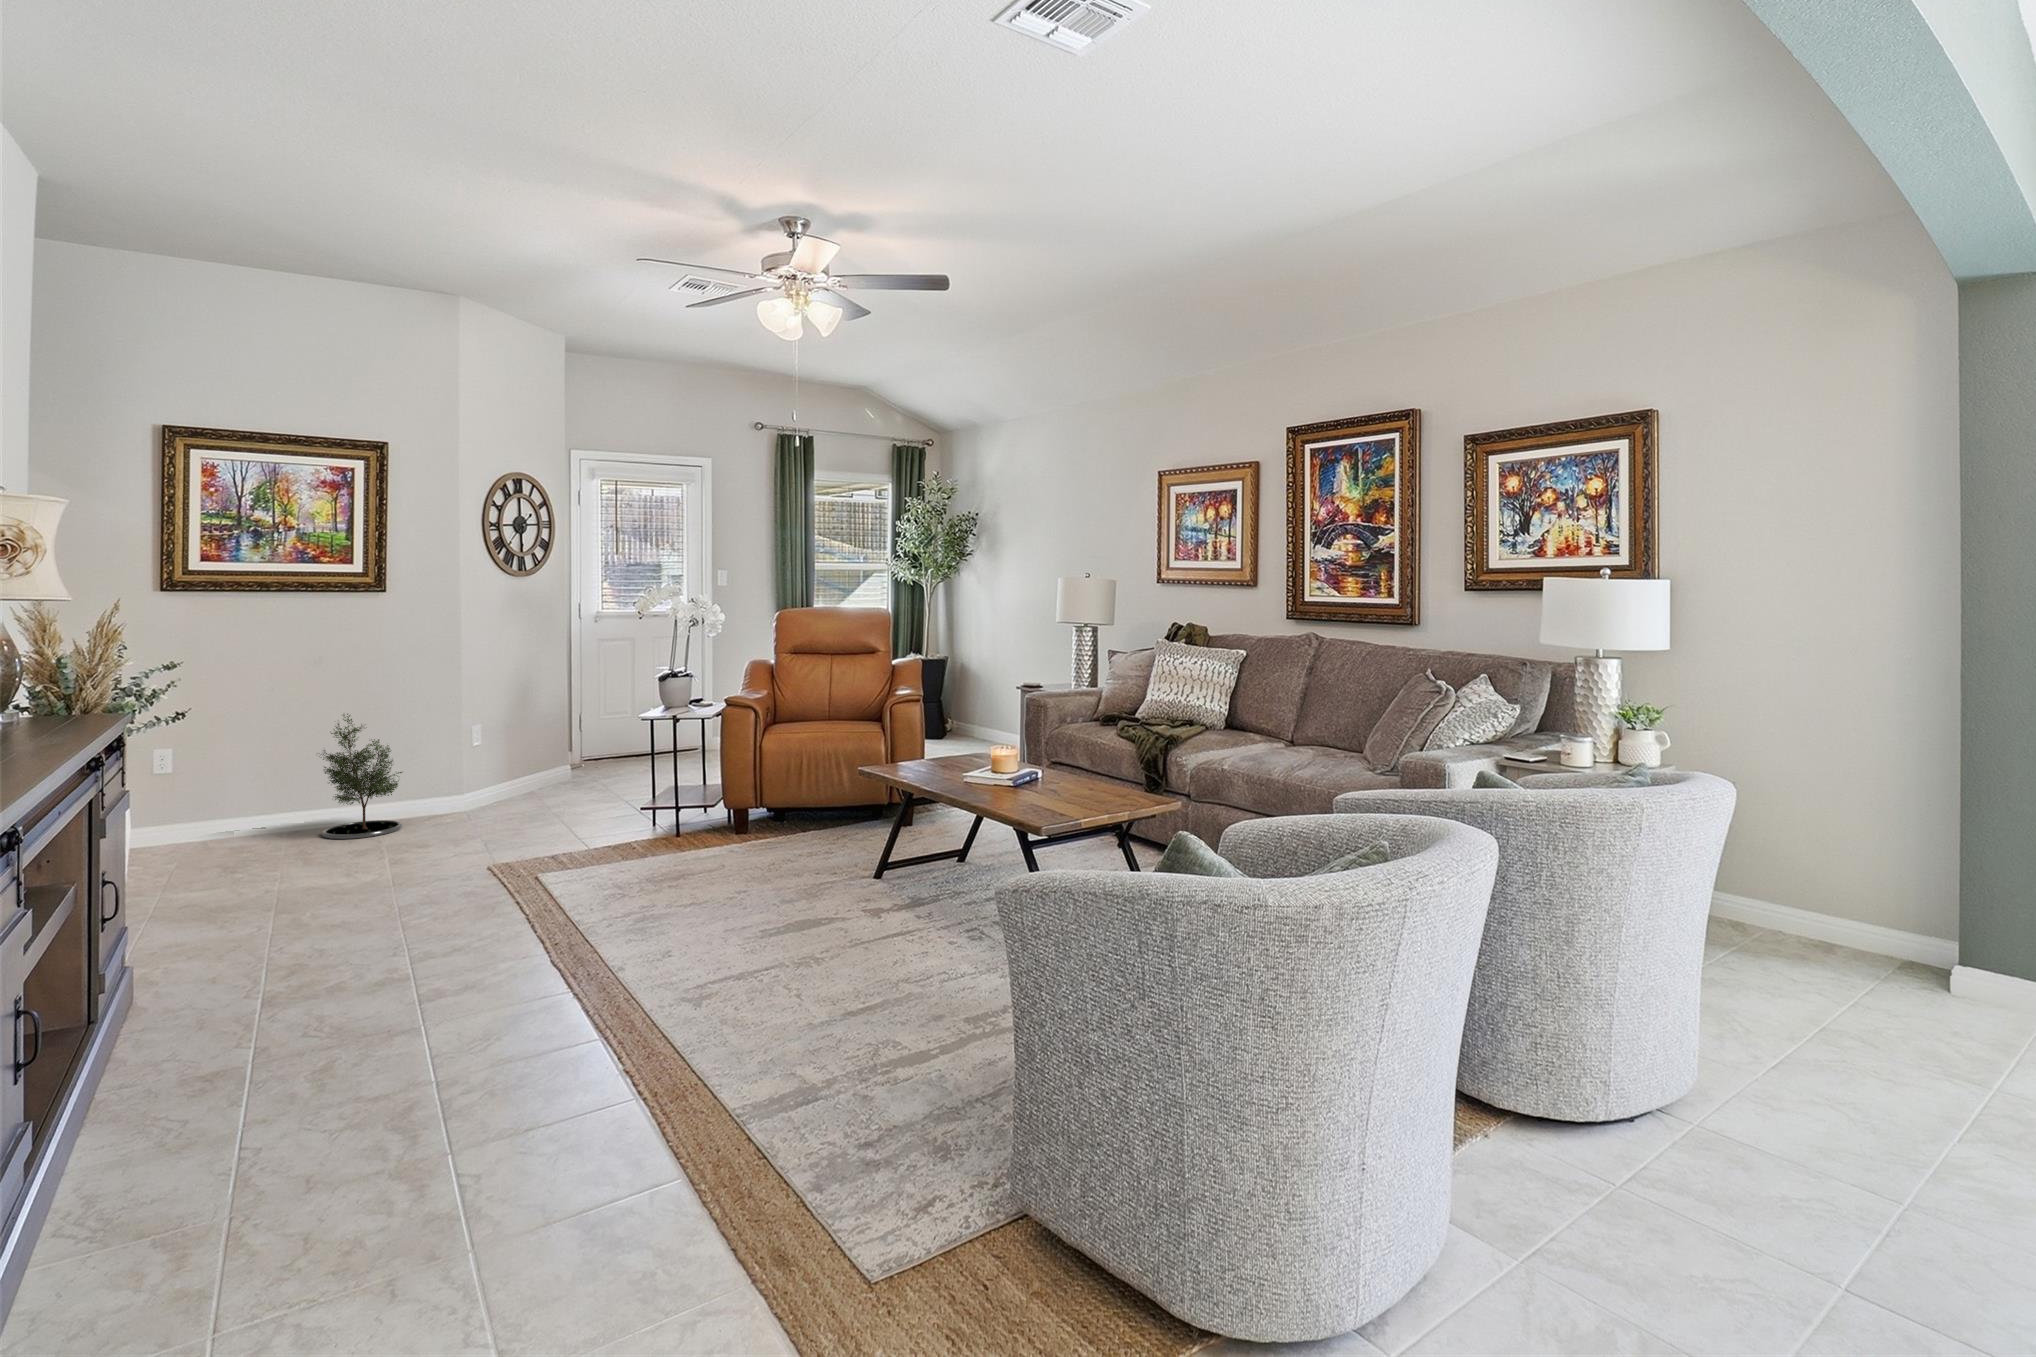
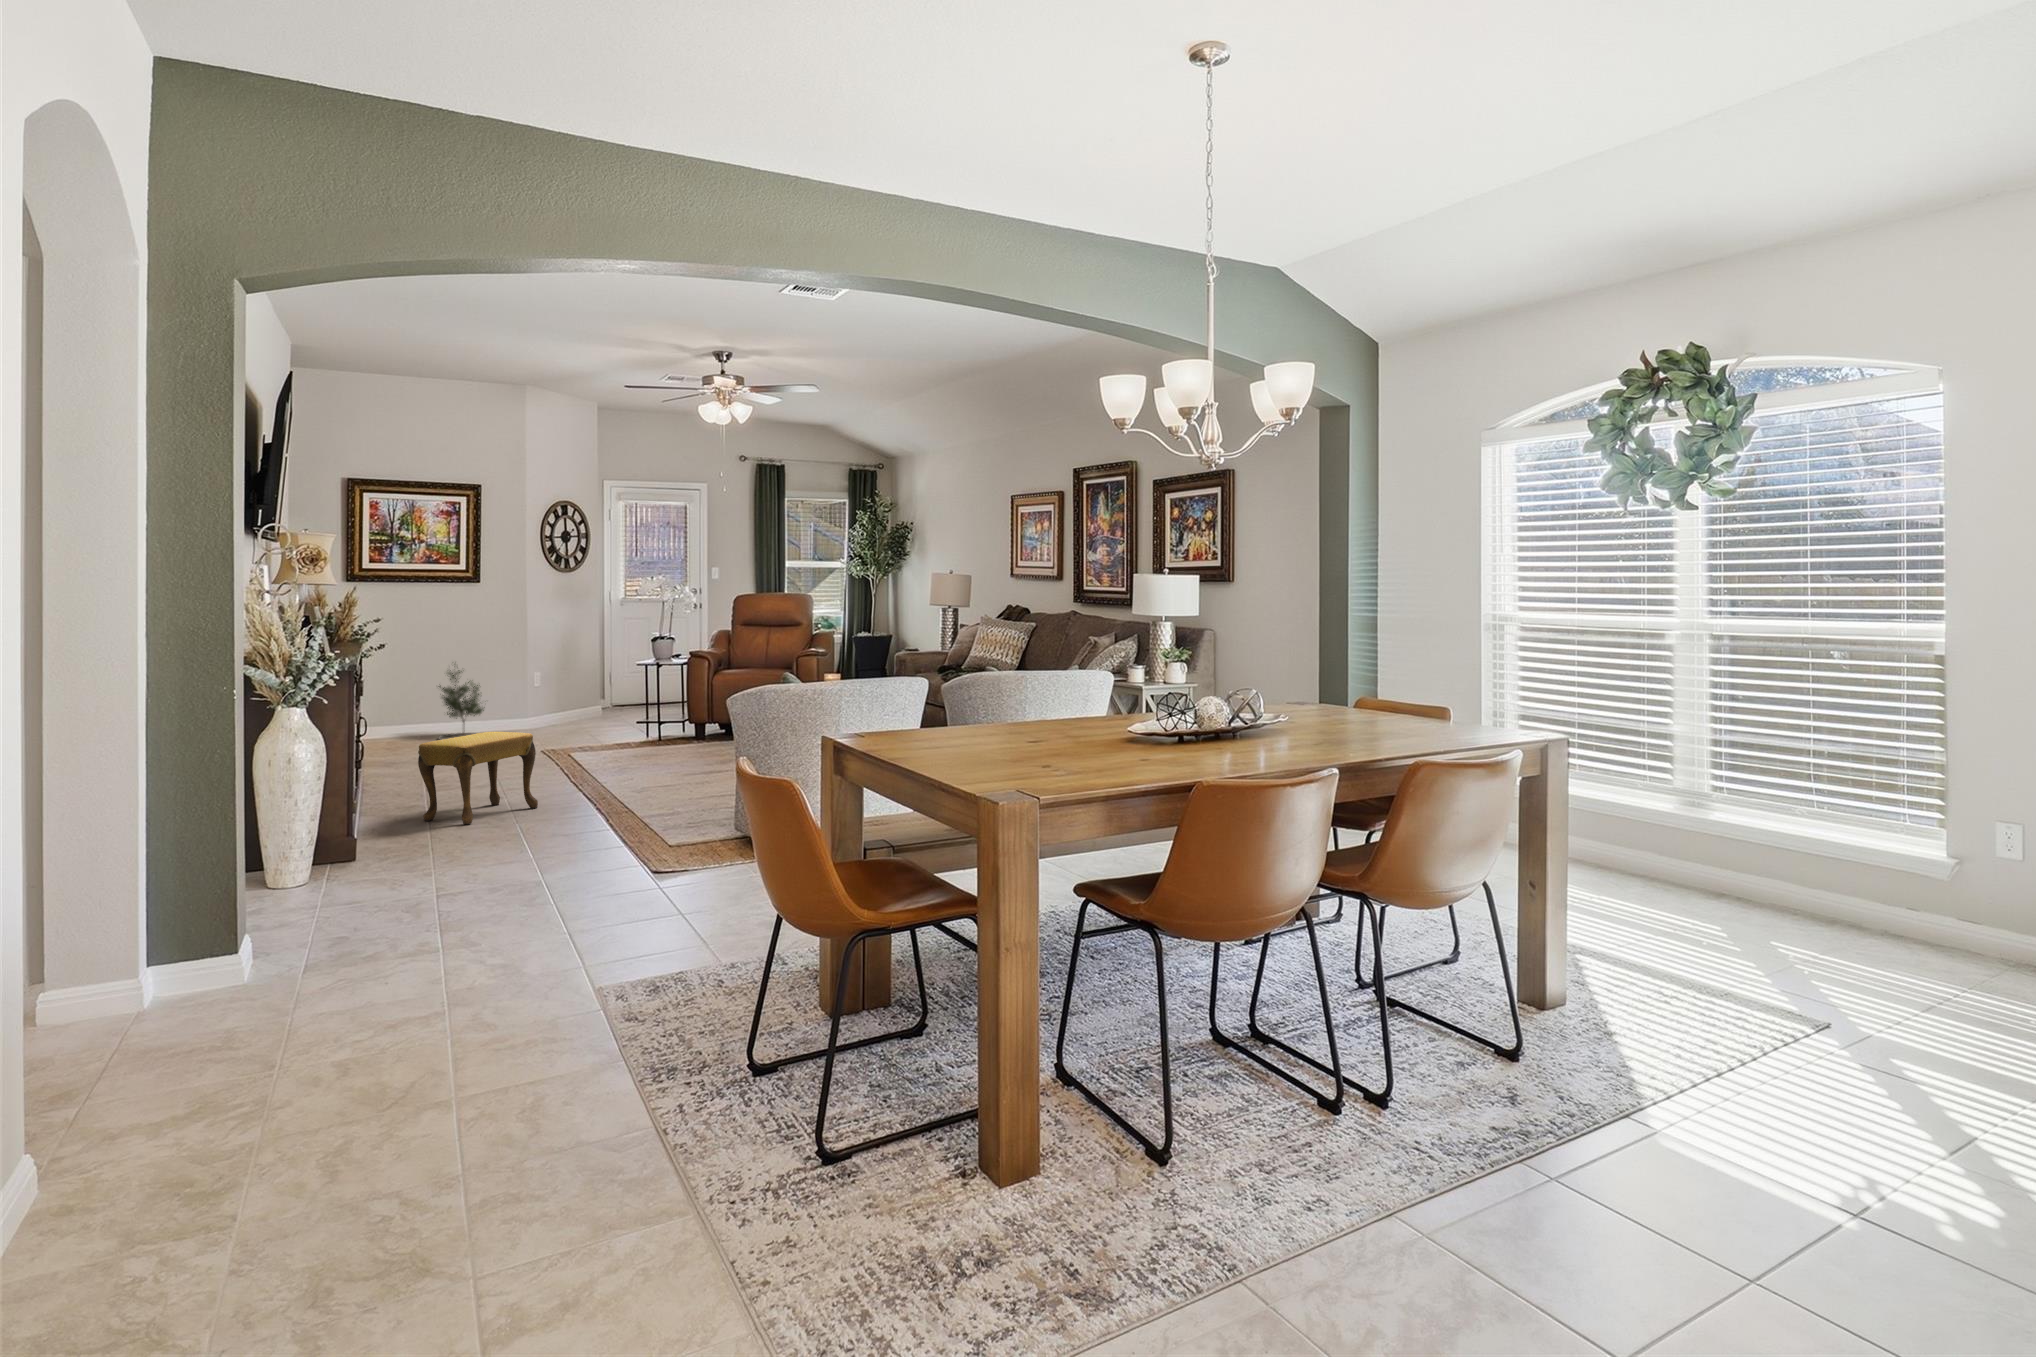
footstool: none [207,917,505,1185] -> present [418,732,538,824]

